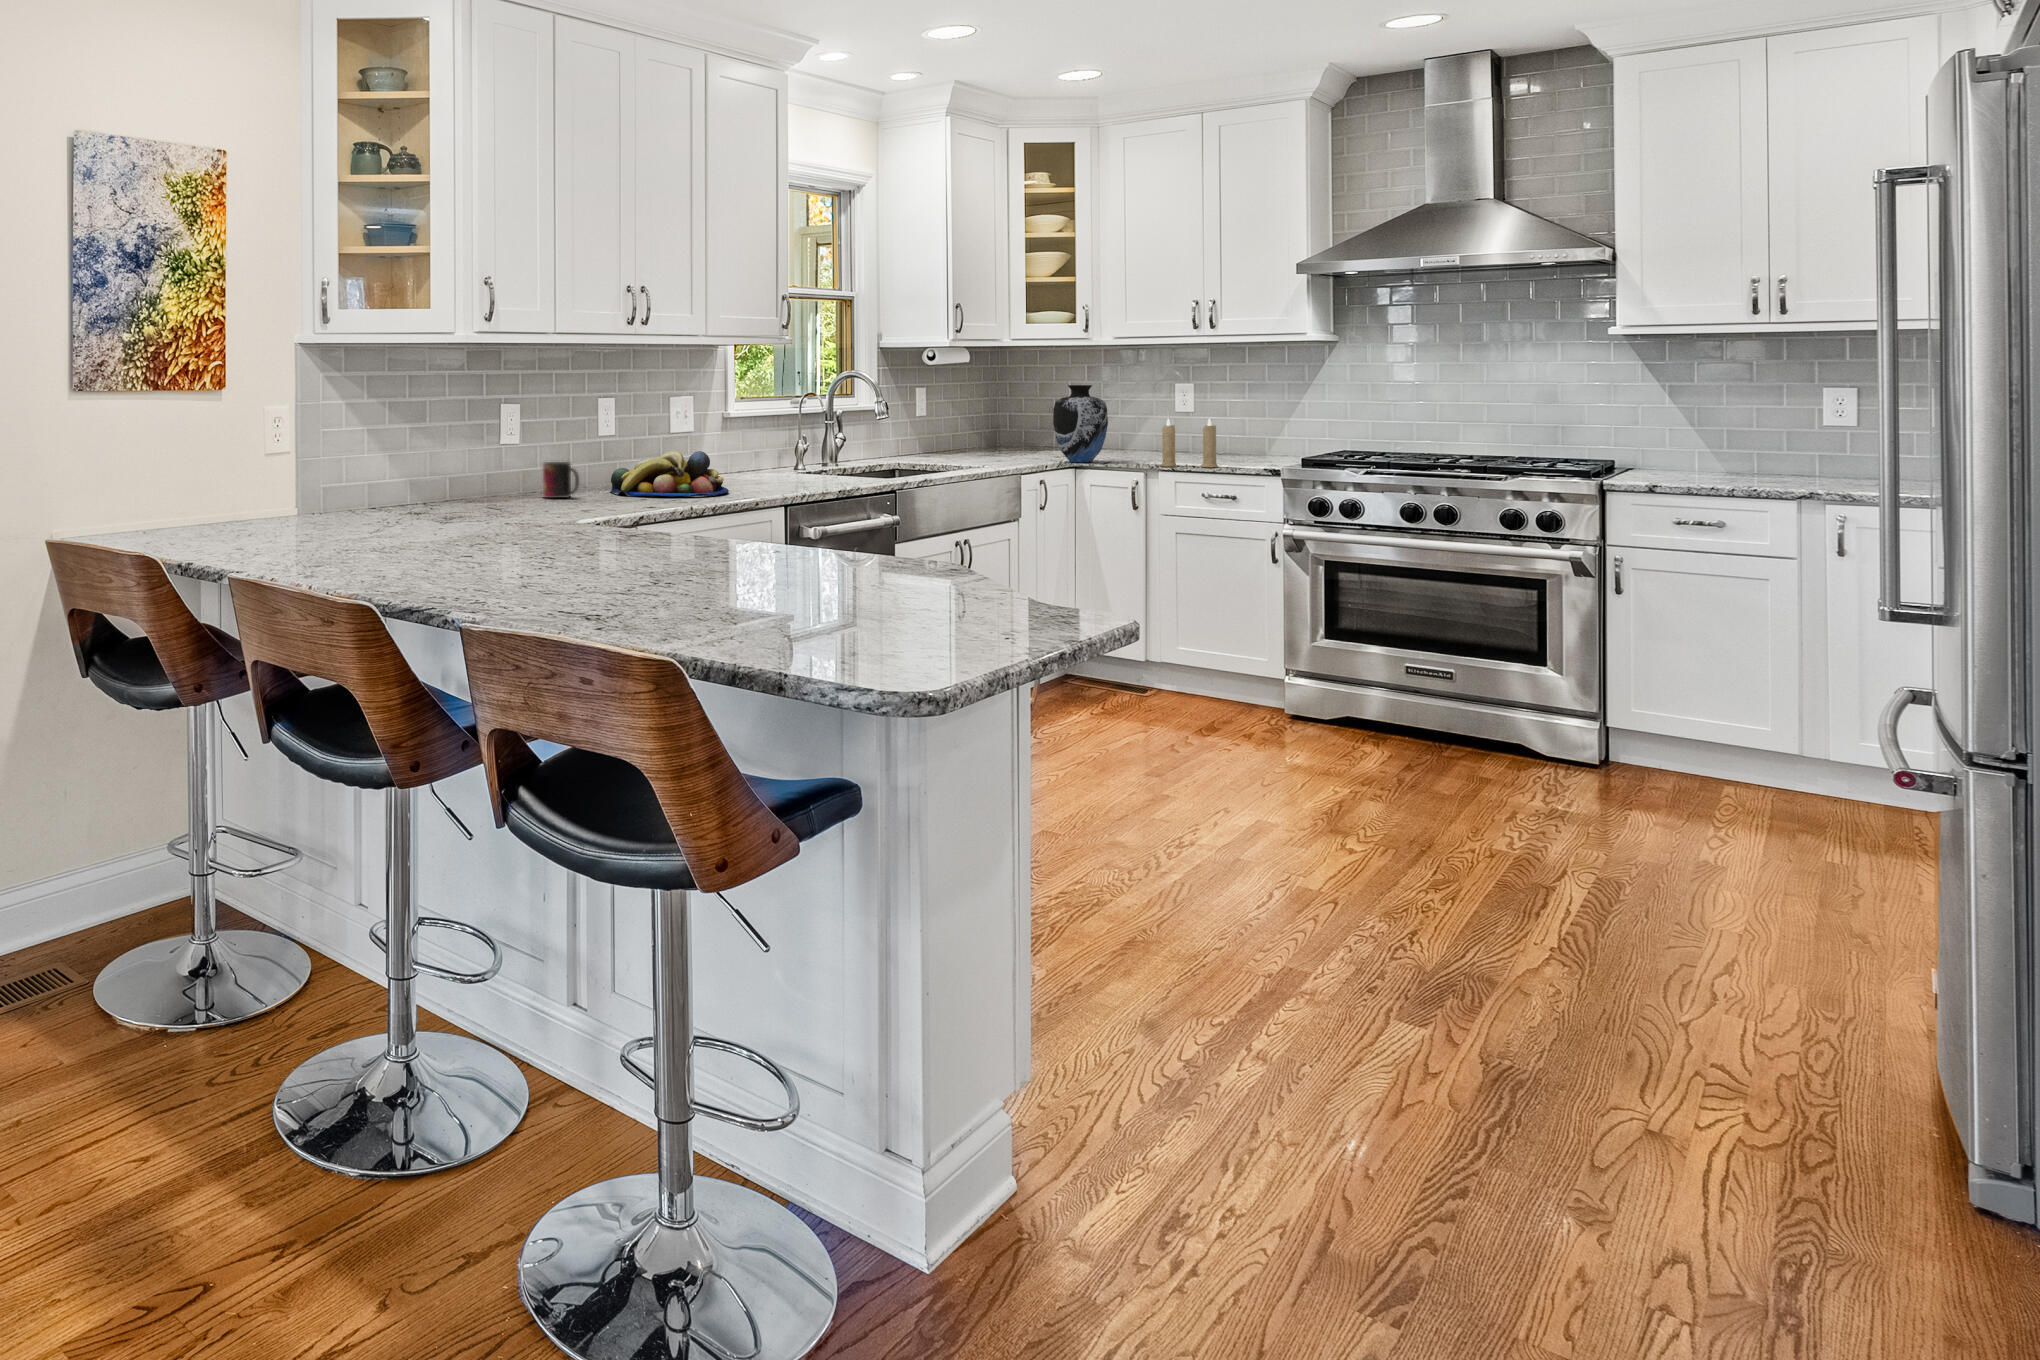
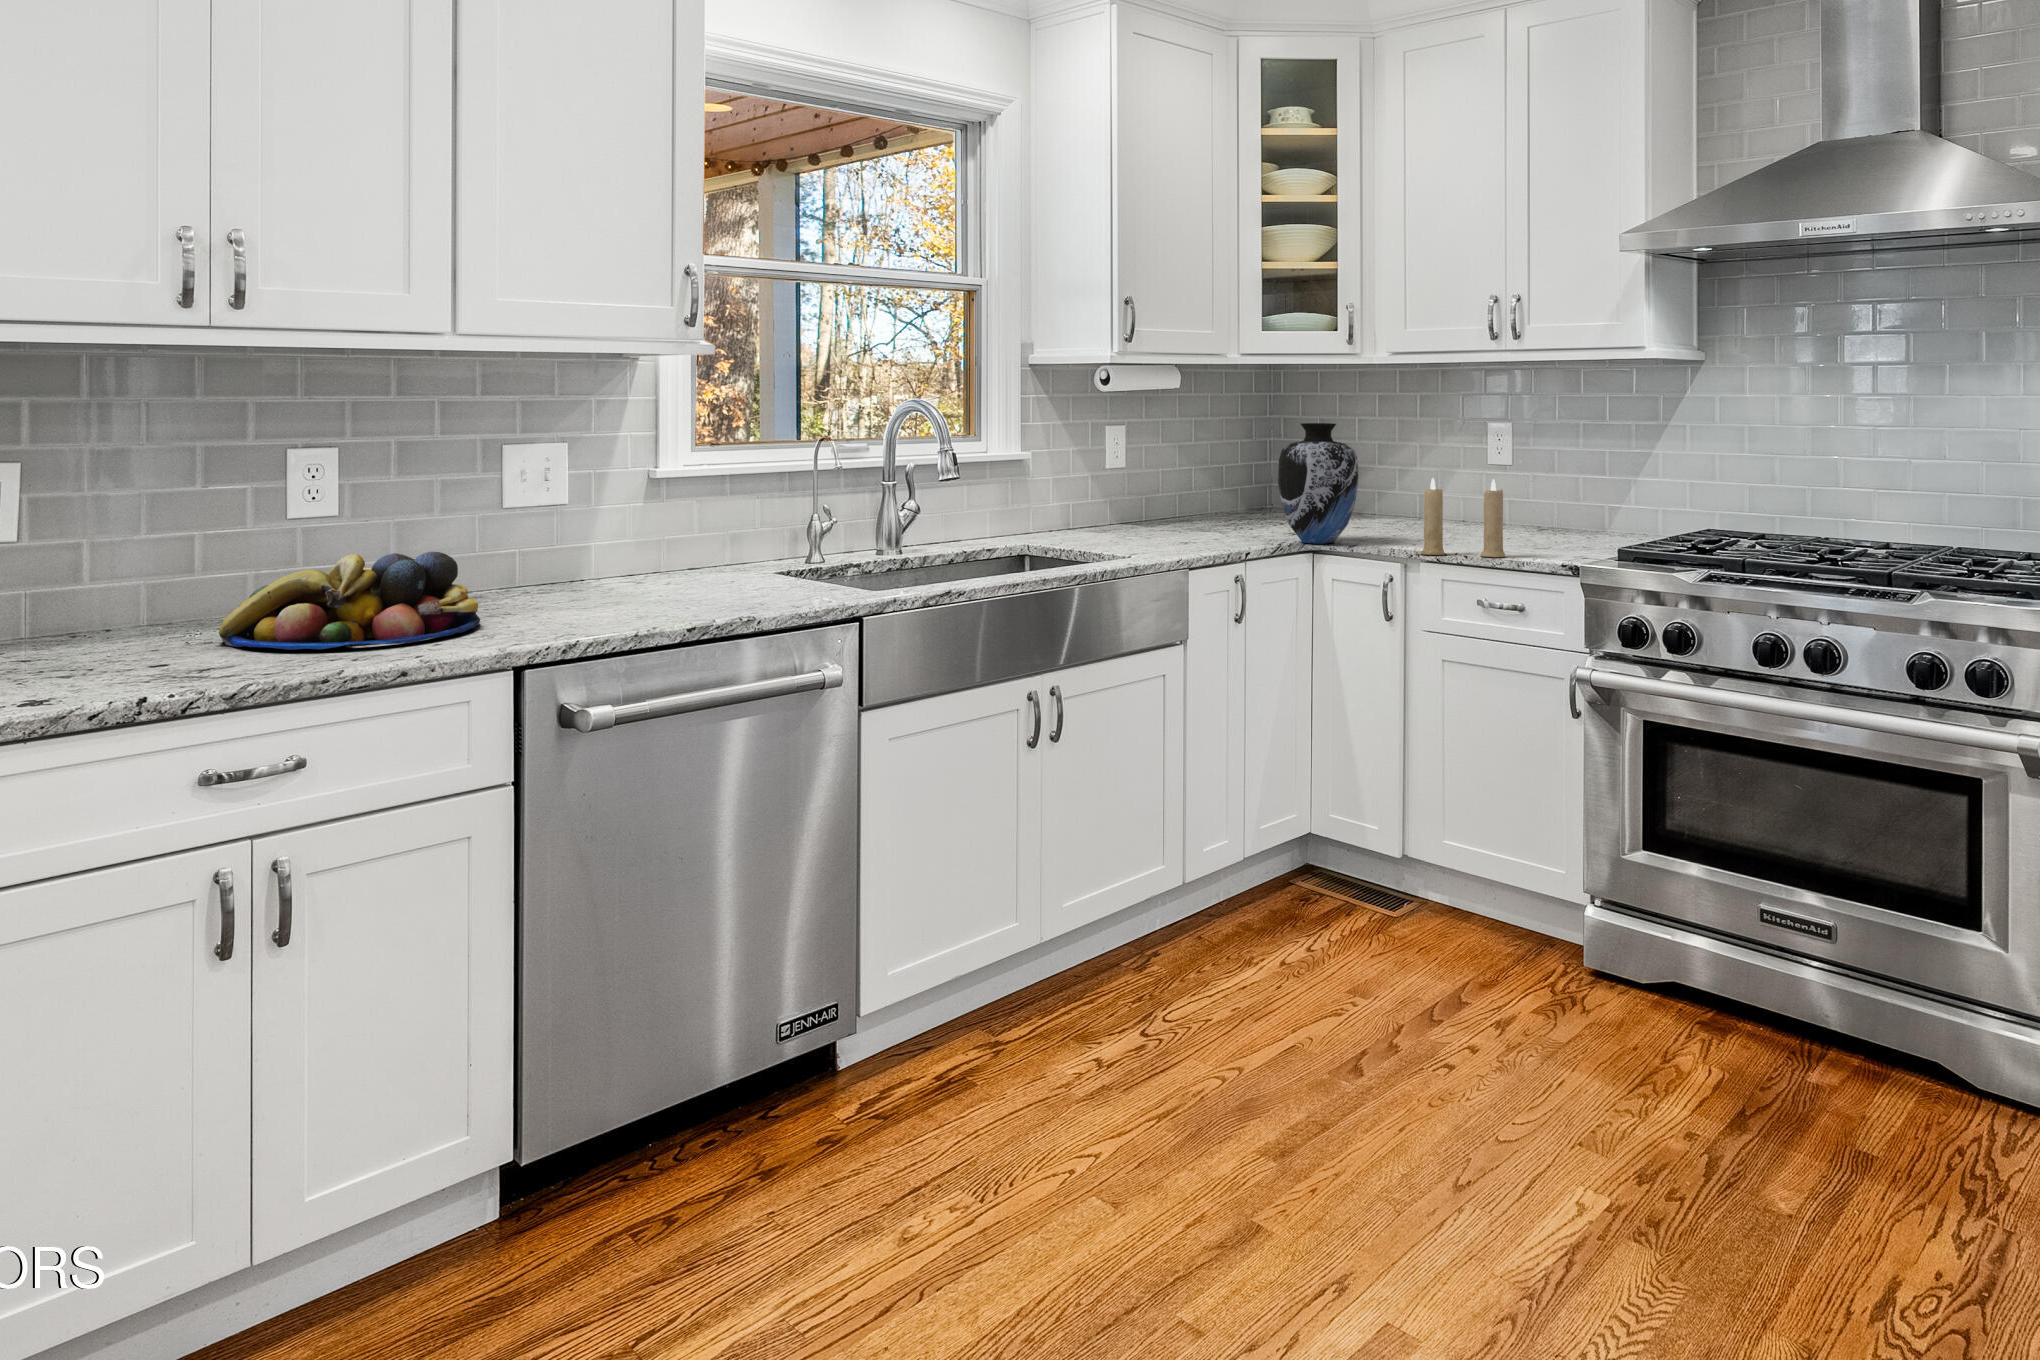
mug: present [543,462,579,498] -> none [34,577,105,654]

